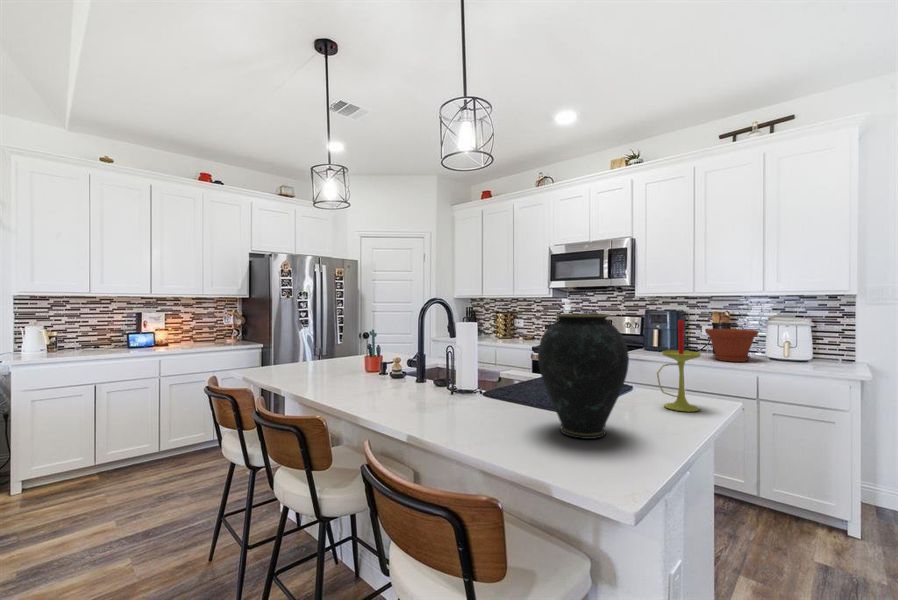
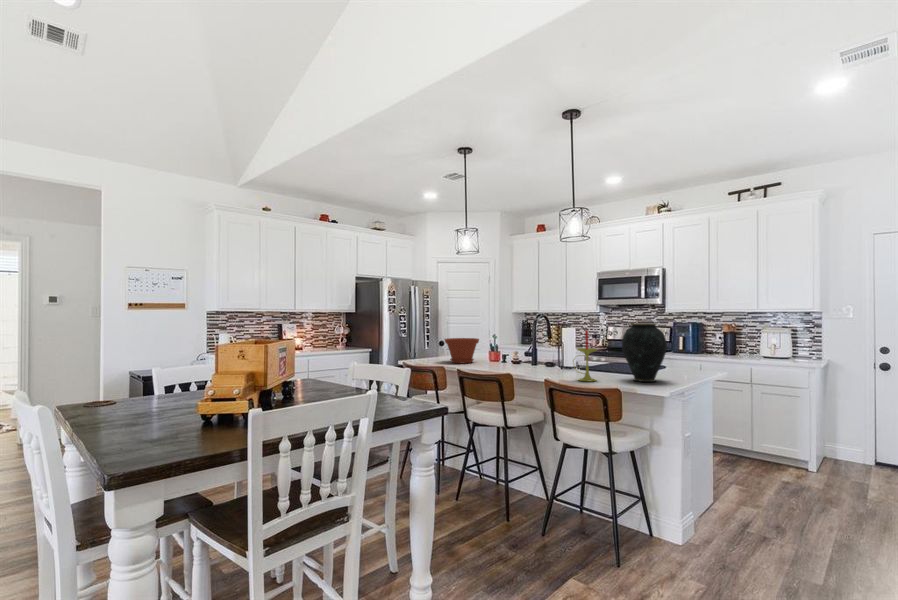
candle: present [657,320,701,412] -> present [577,330,597,381]
plant pot: present [706,329,758,362] -> present [445,338,479,363]

